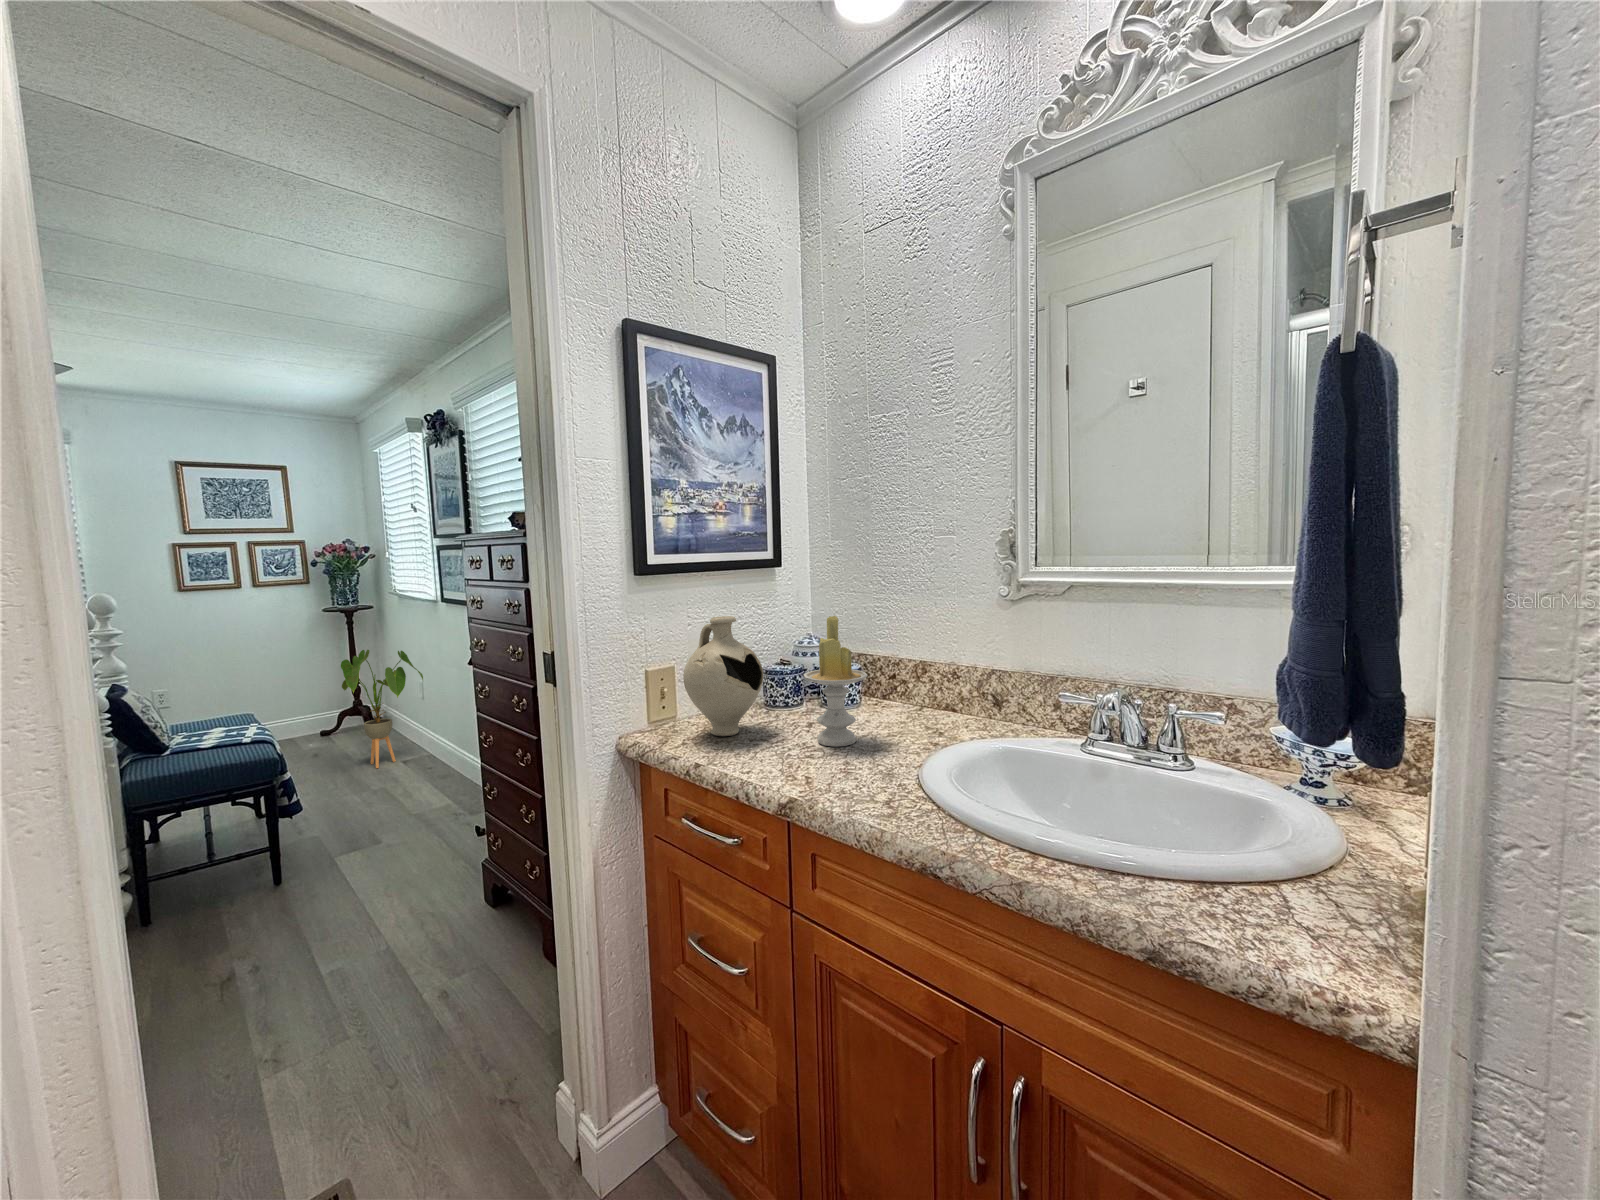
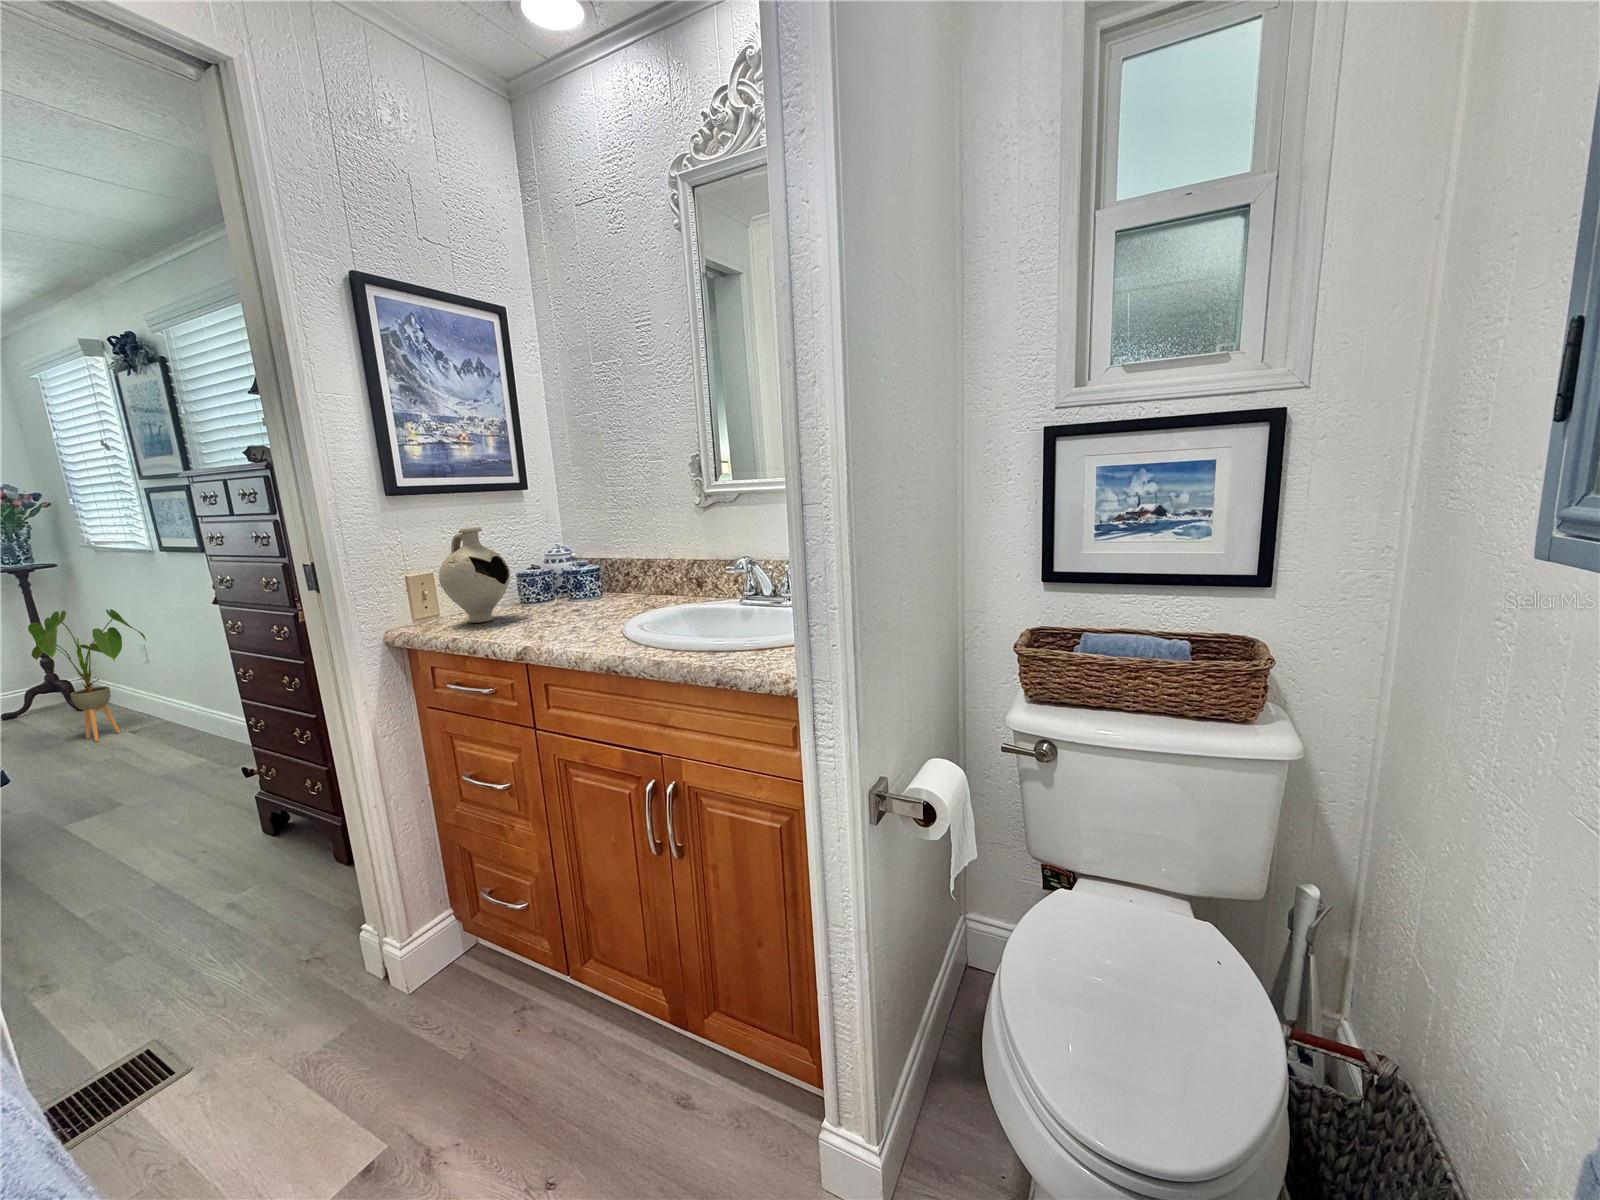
candle: present [804,616,867,746] -> none [540,522,591,620]

